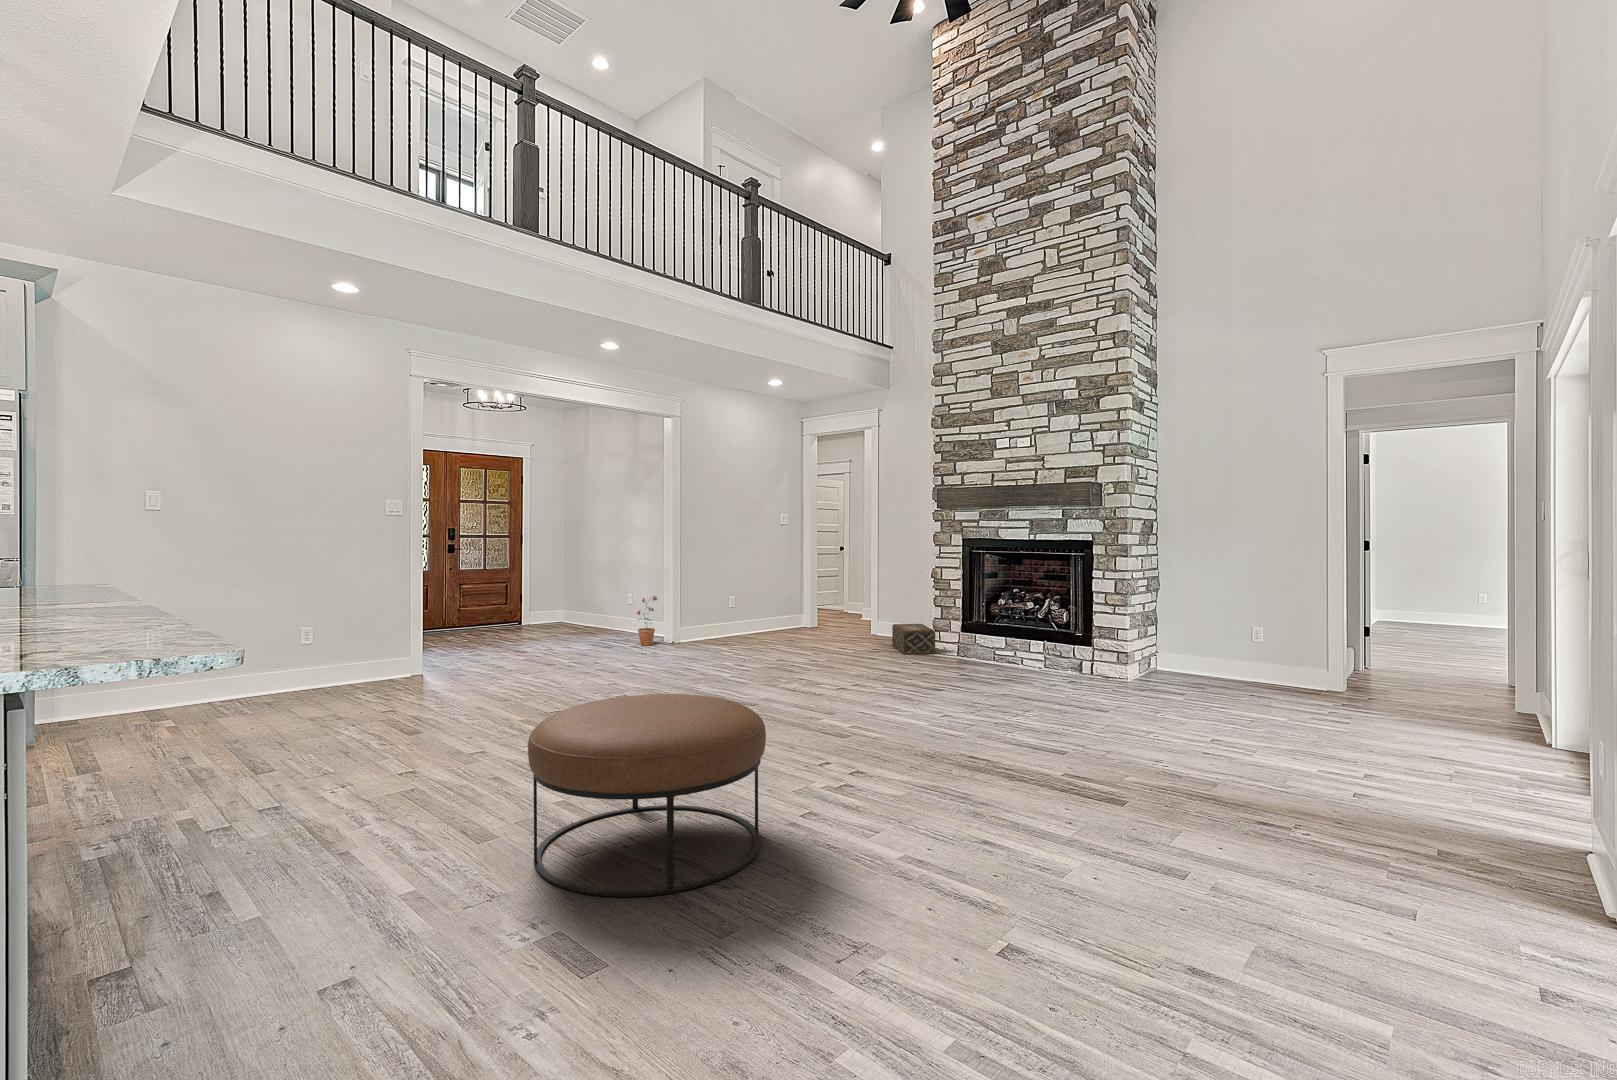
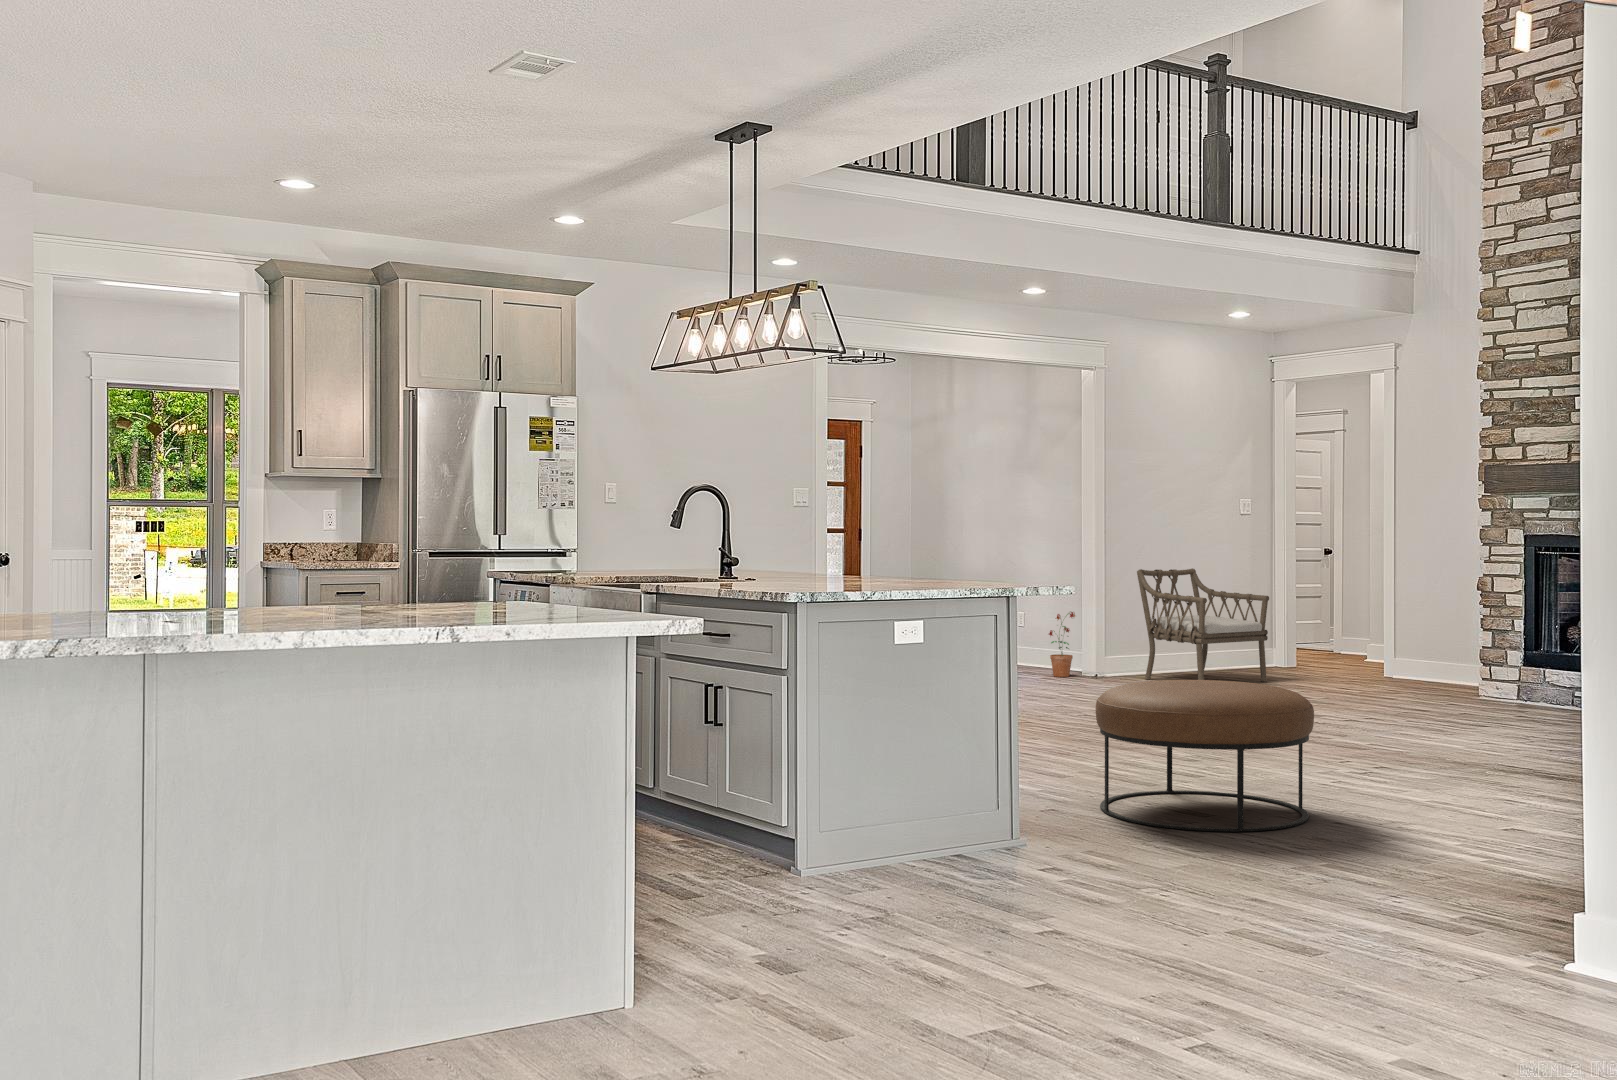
armchair: none [702,563,795,651] -> present [1137,568,1269,681]
woven basket: present [892,624,935,654] -> none [1415,657,1482,697]

